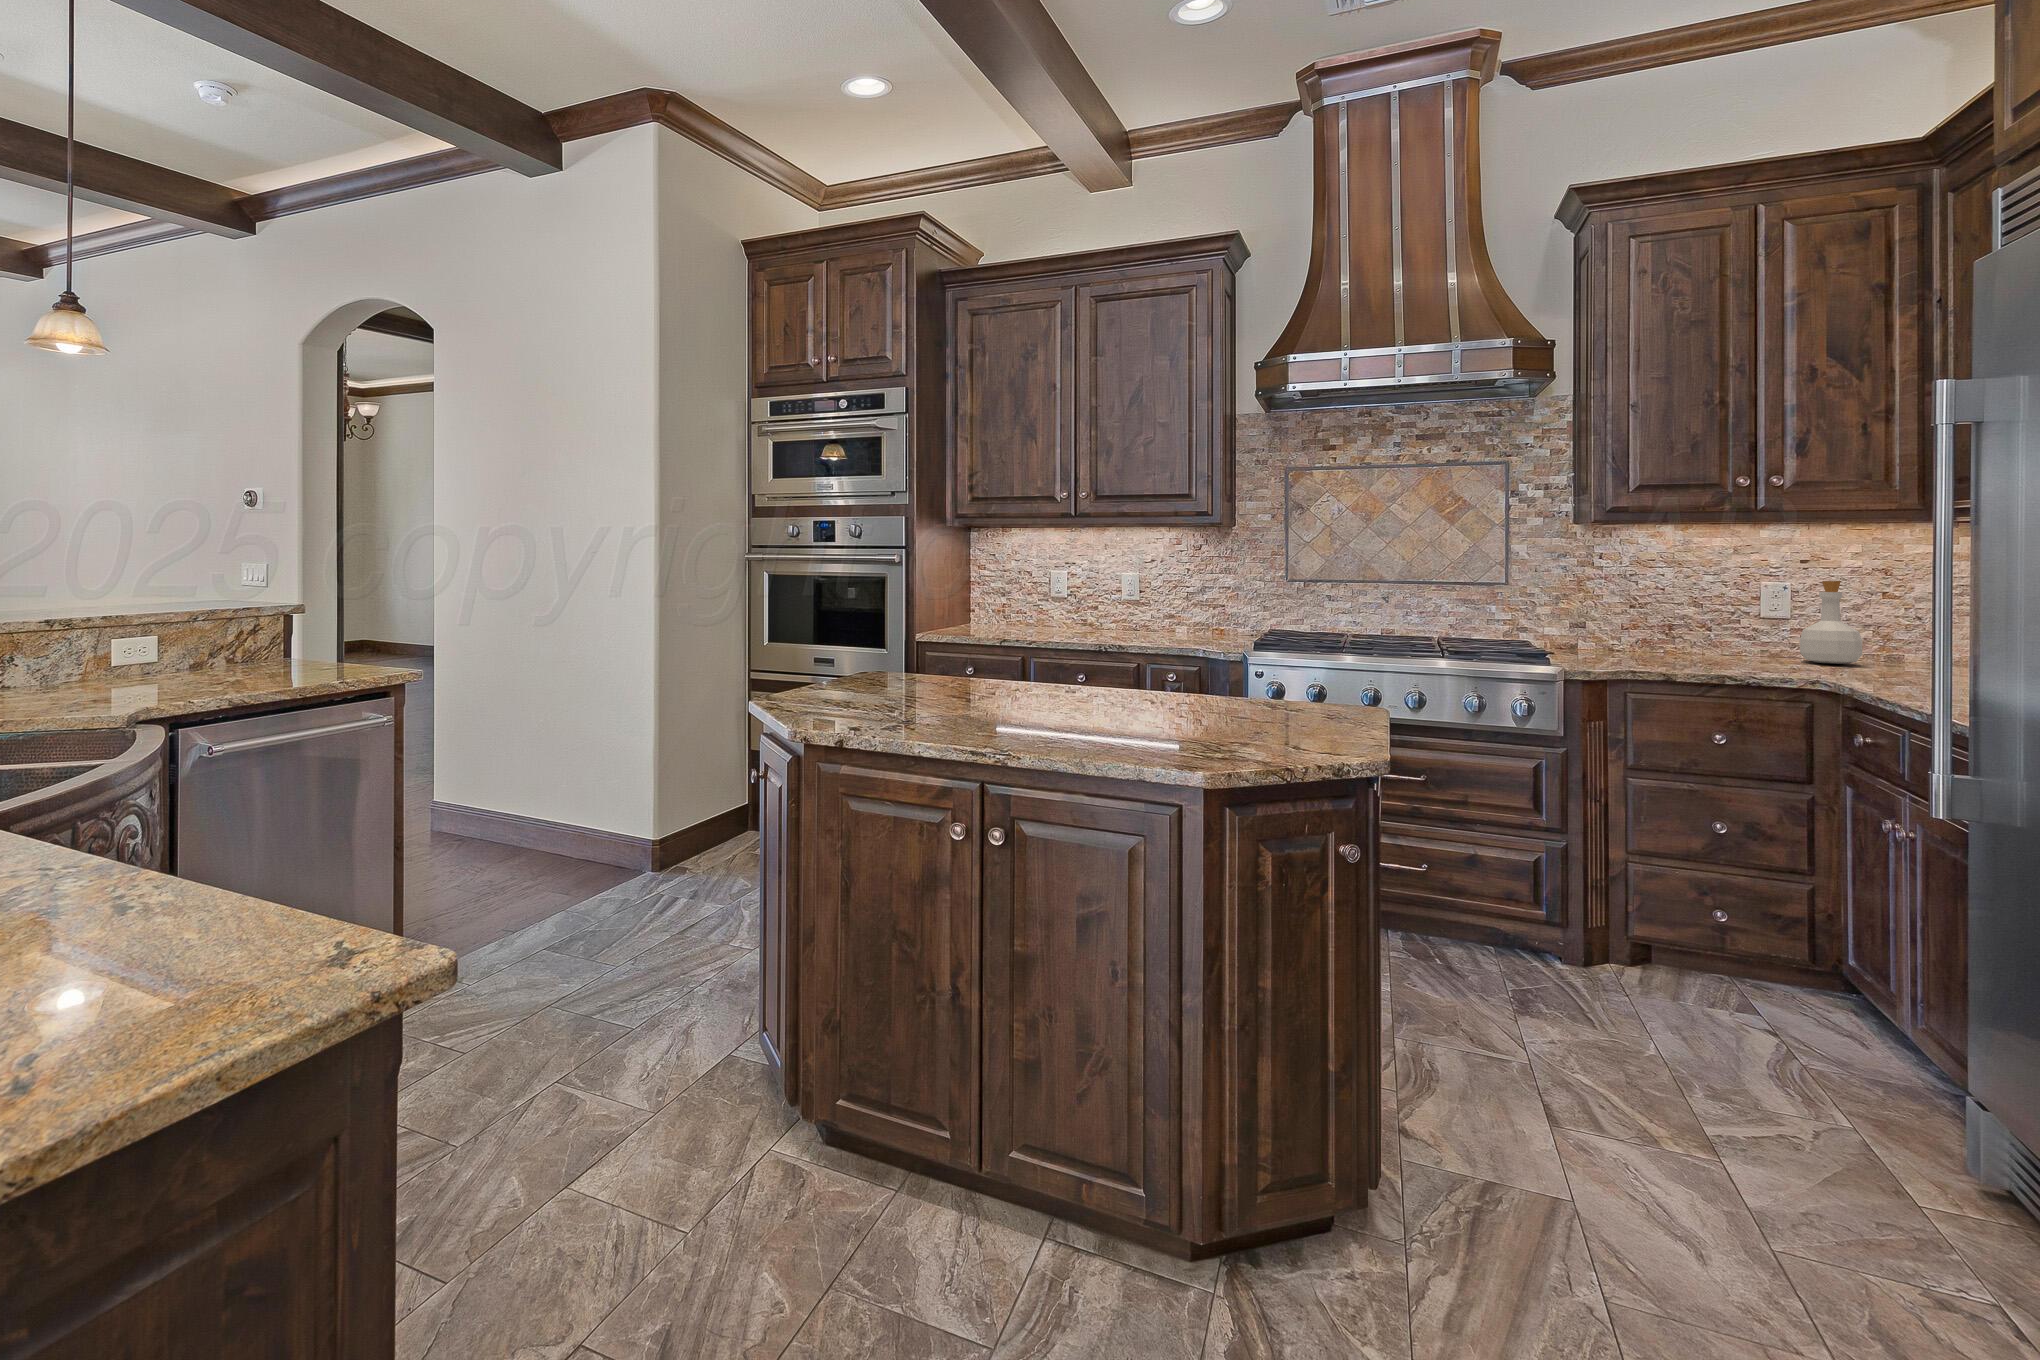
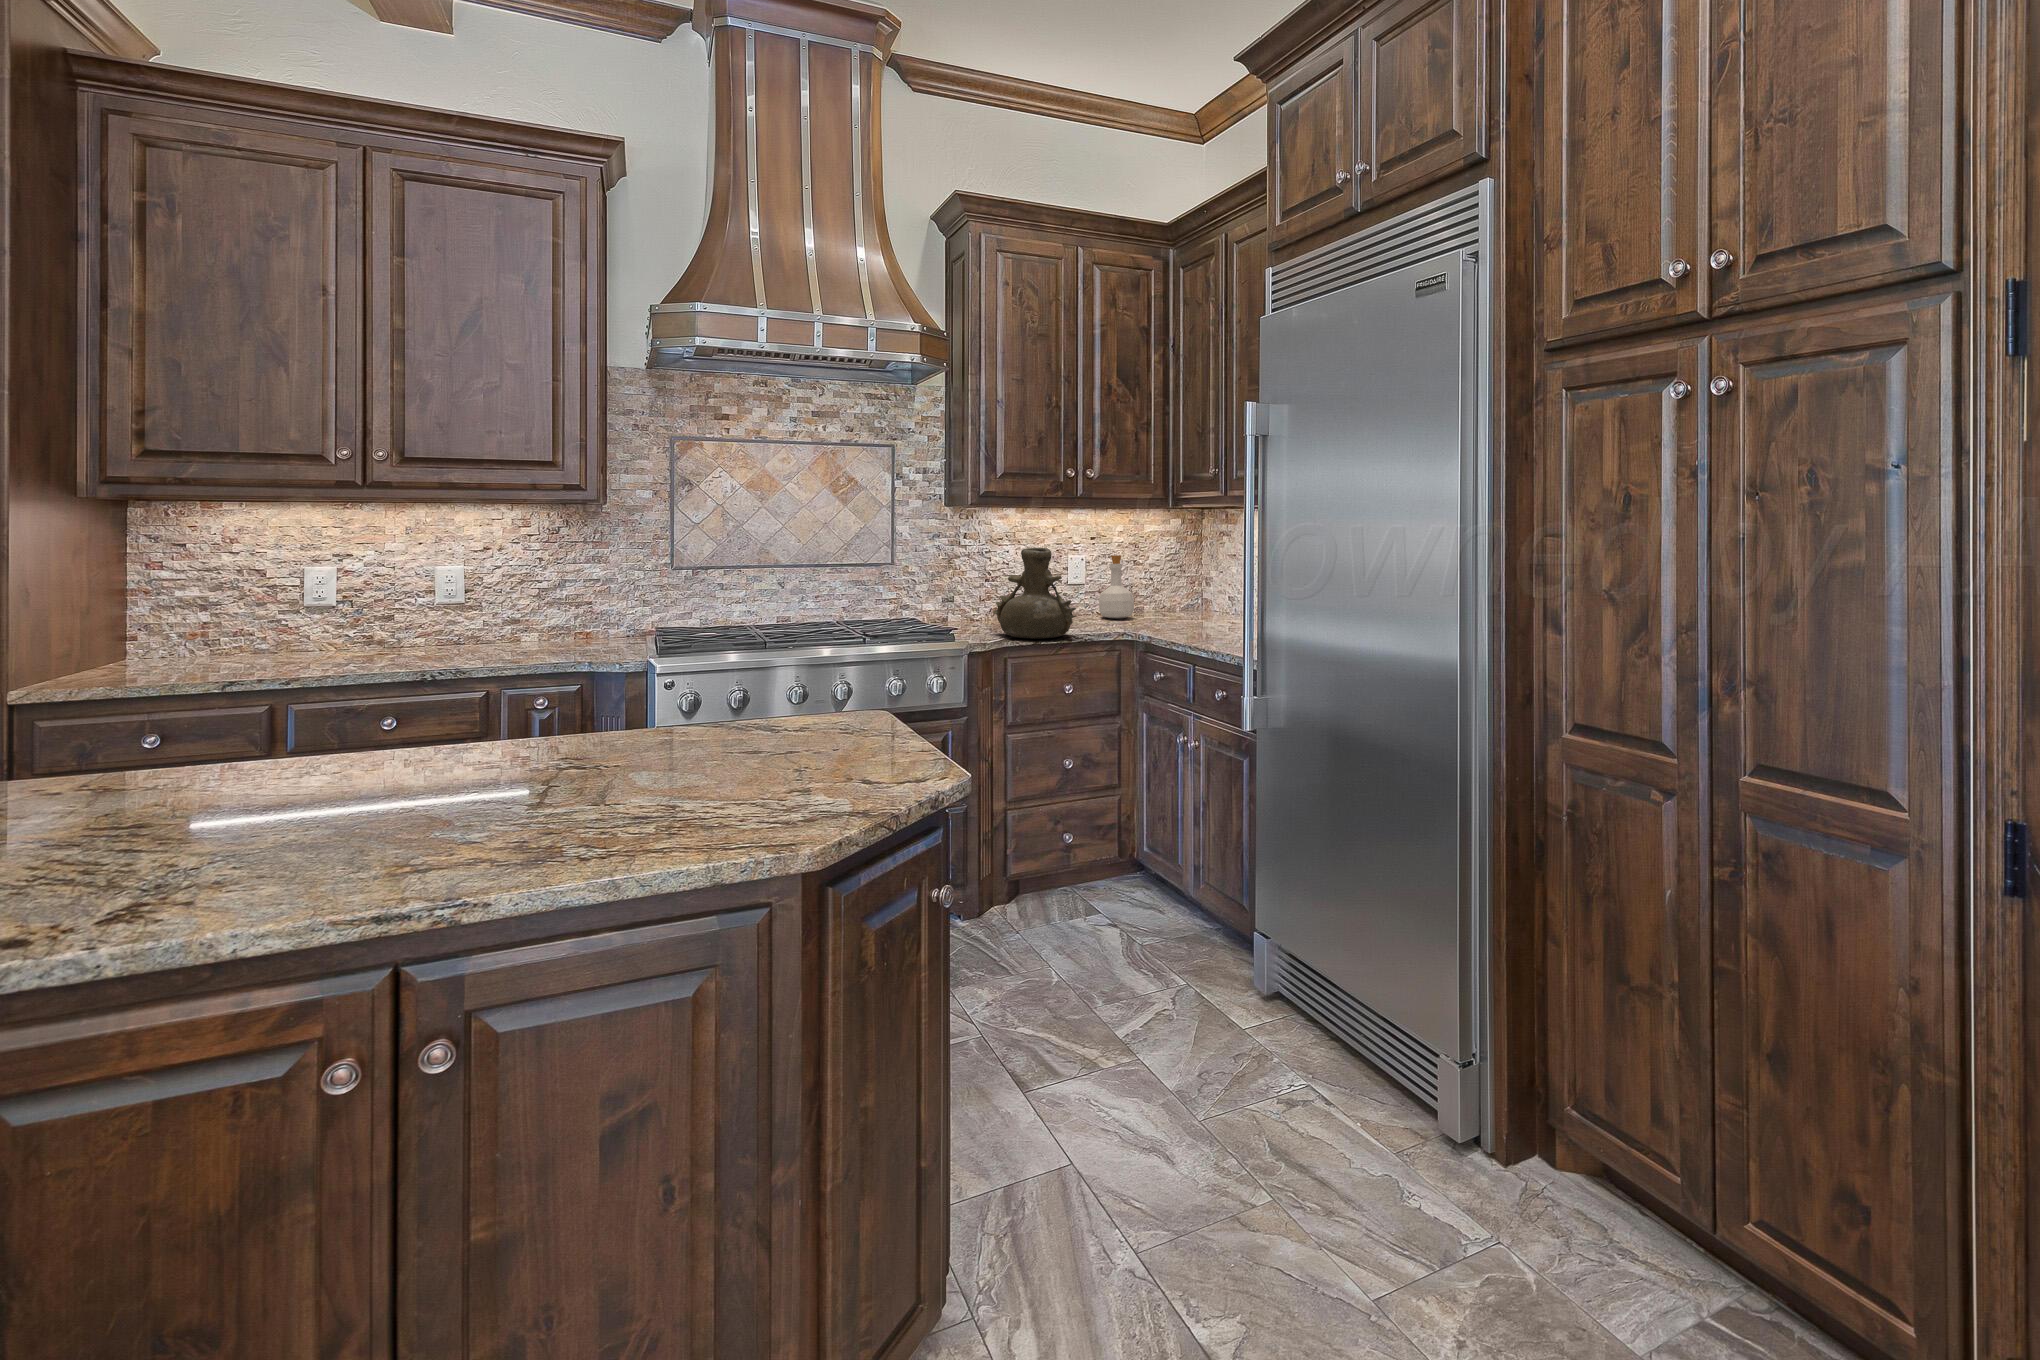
vase: none [1610,567,1727,673] -> present [993,548,1076,639]

